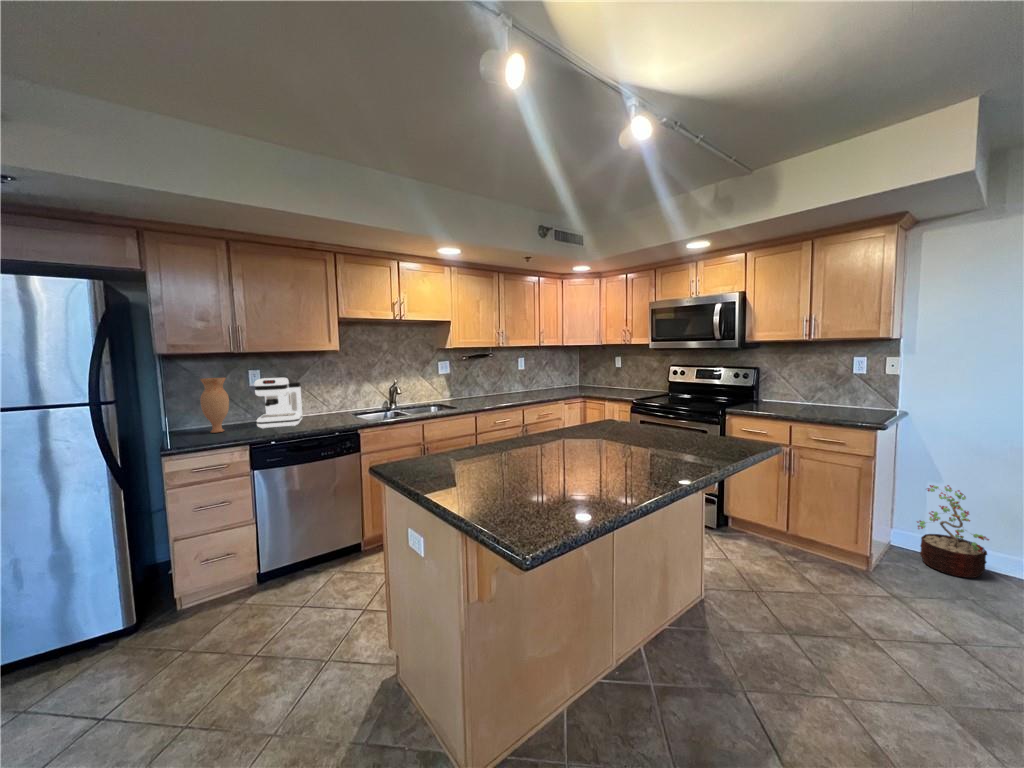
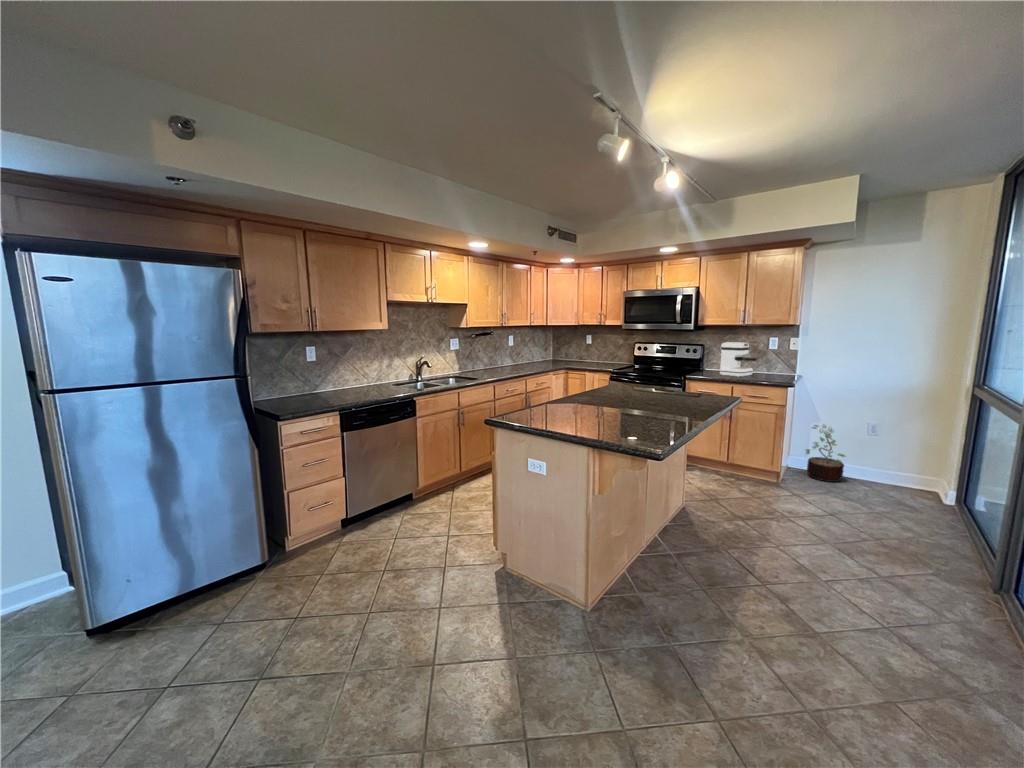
vase: present [200,378,229,433] -> none [279,354,303,403]
coffee maker: present [254,378,302,429] -> present [720,342,756,377]

